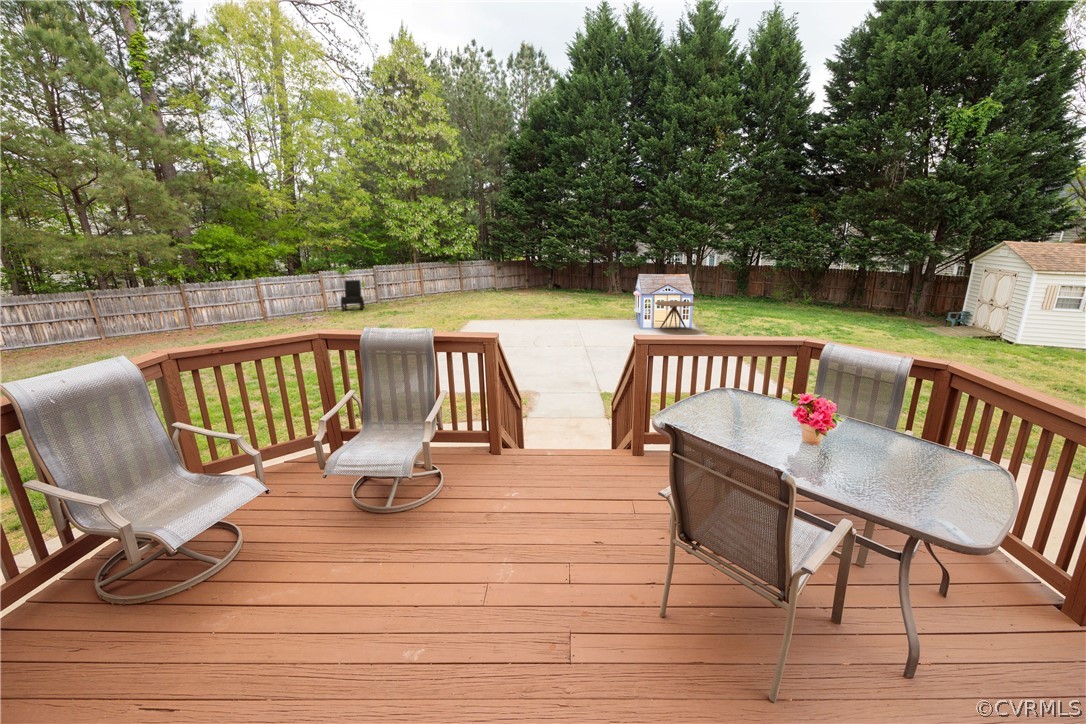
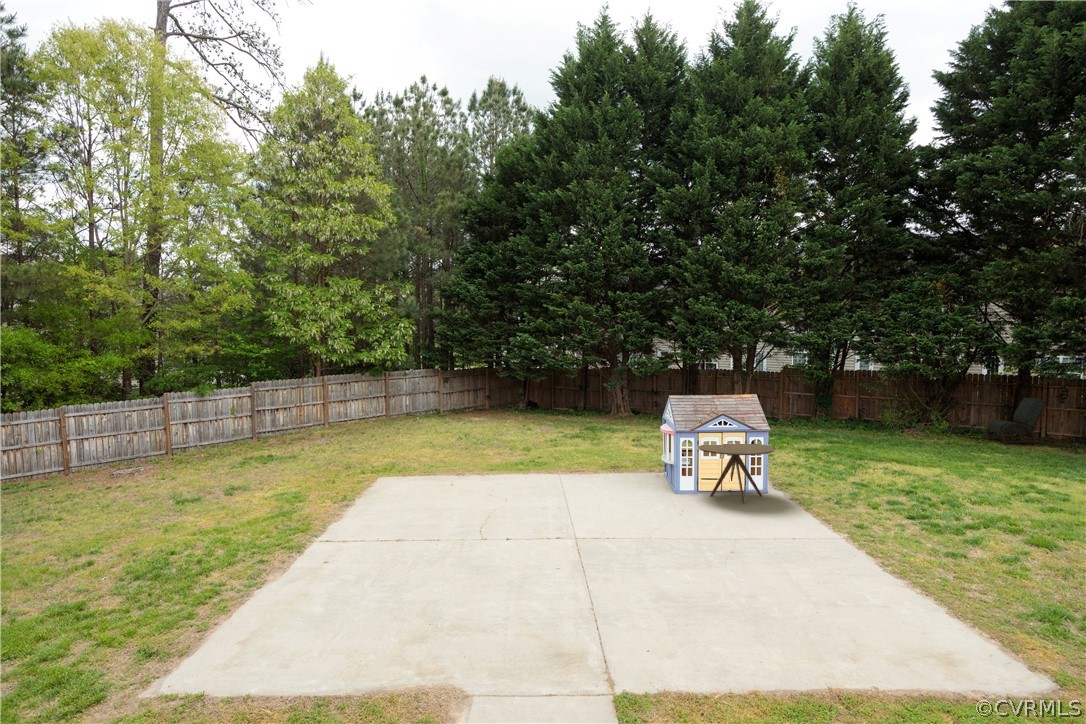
lounge chair: present [341,280,364,311] -> present [986,398,1047,444]

